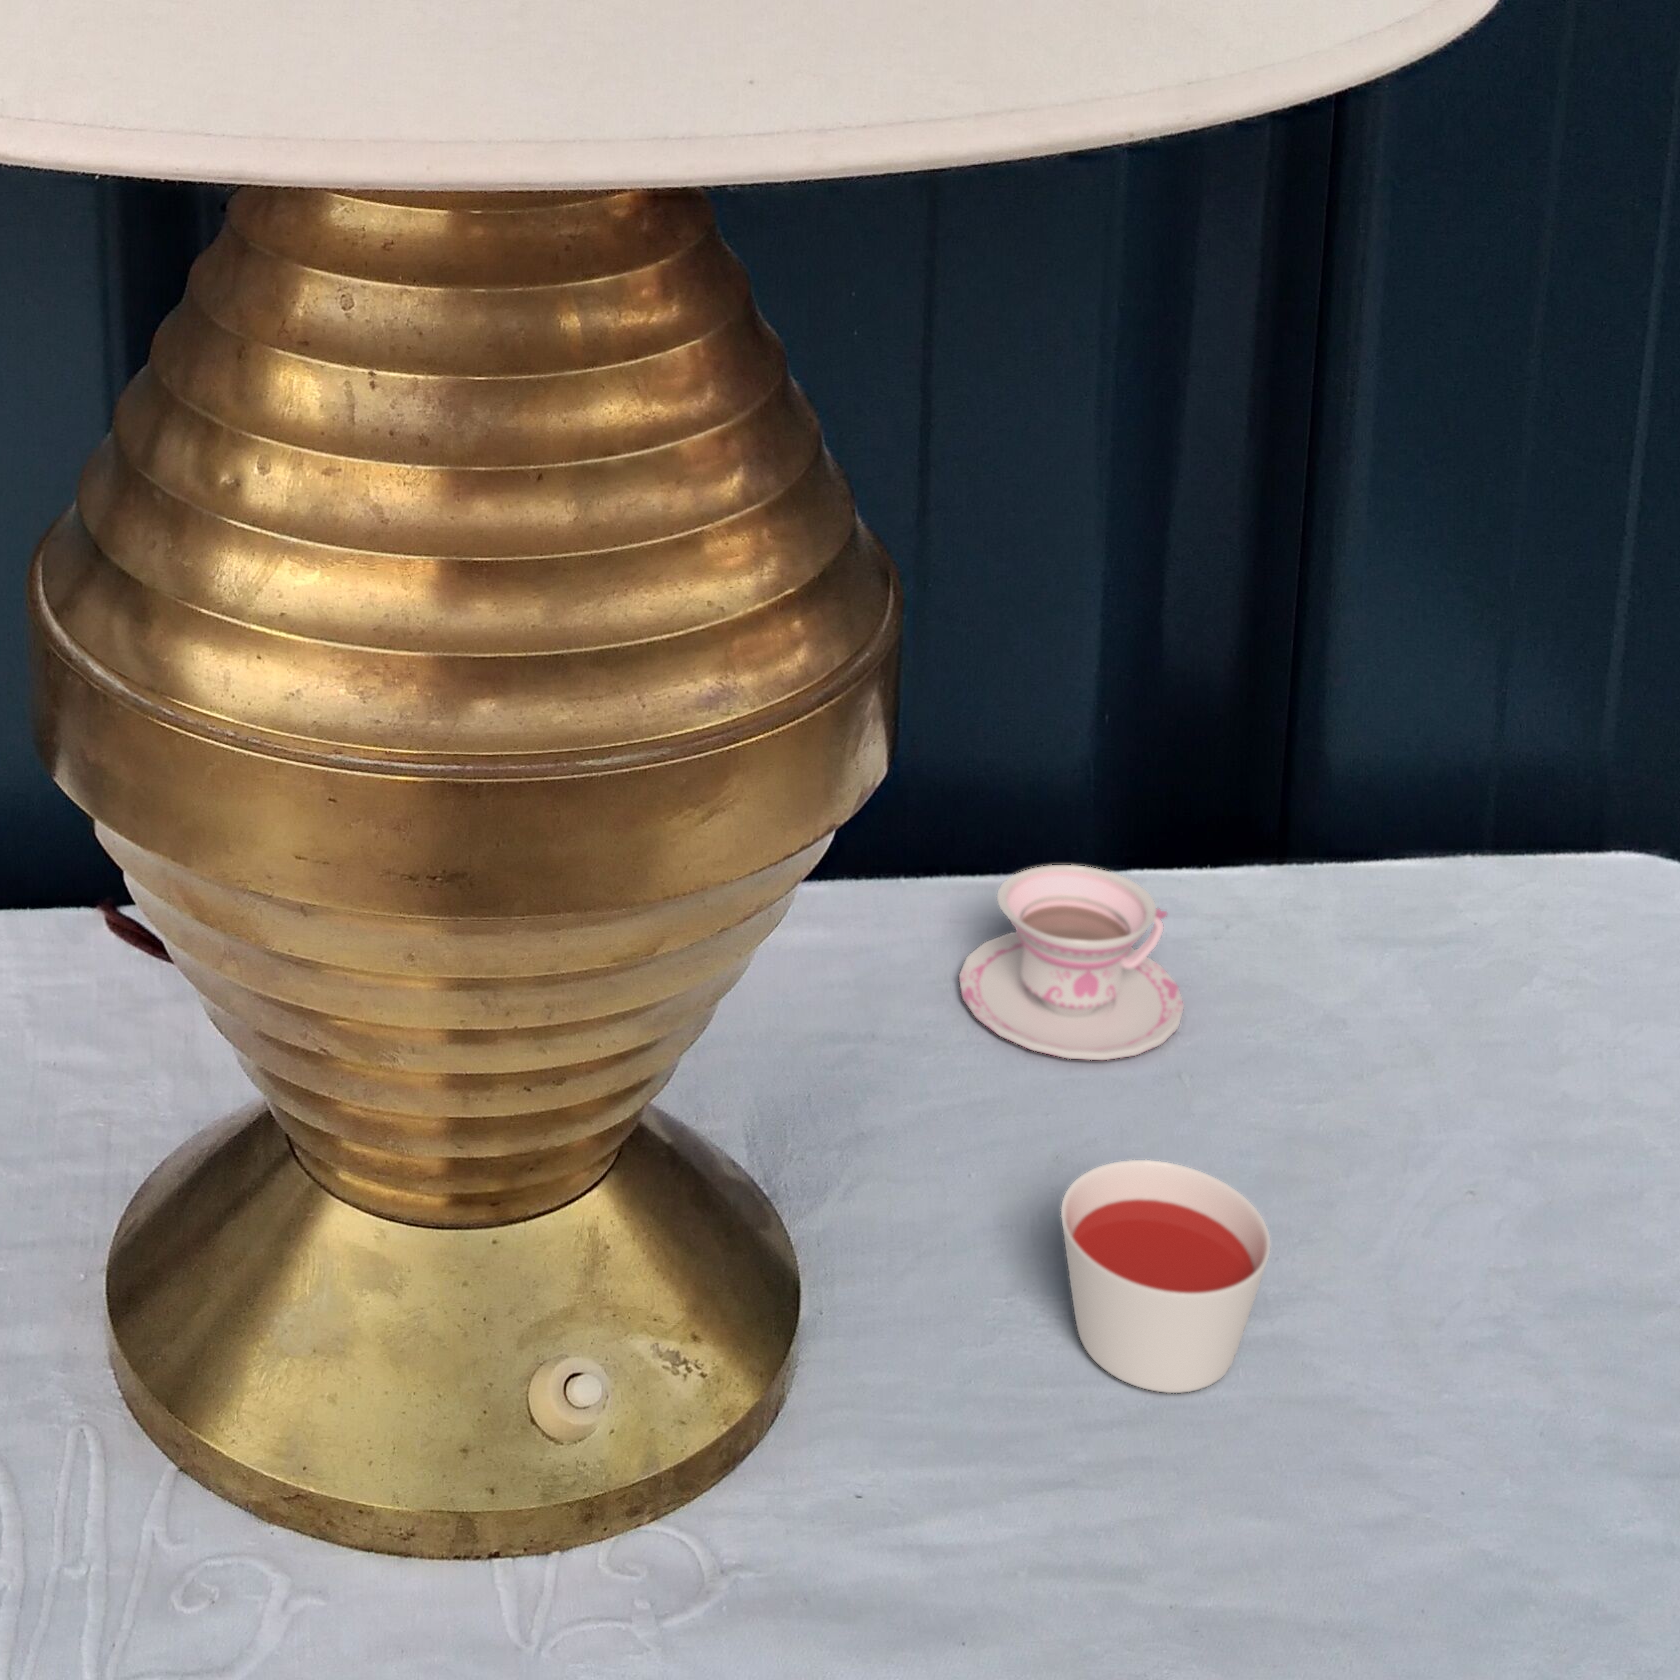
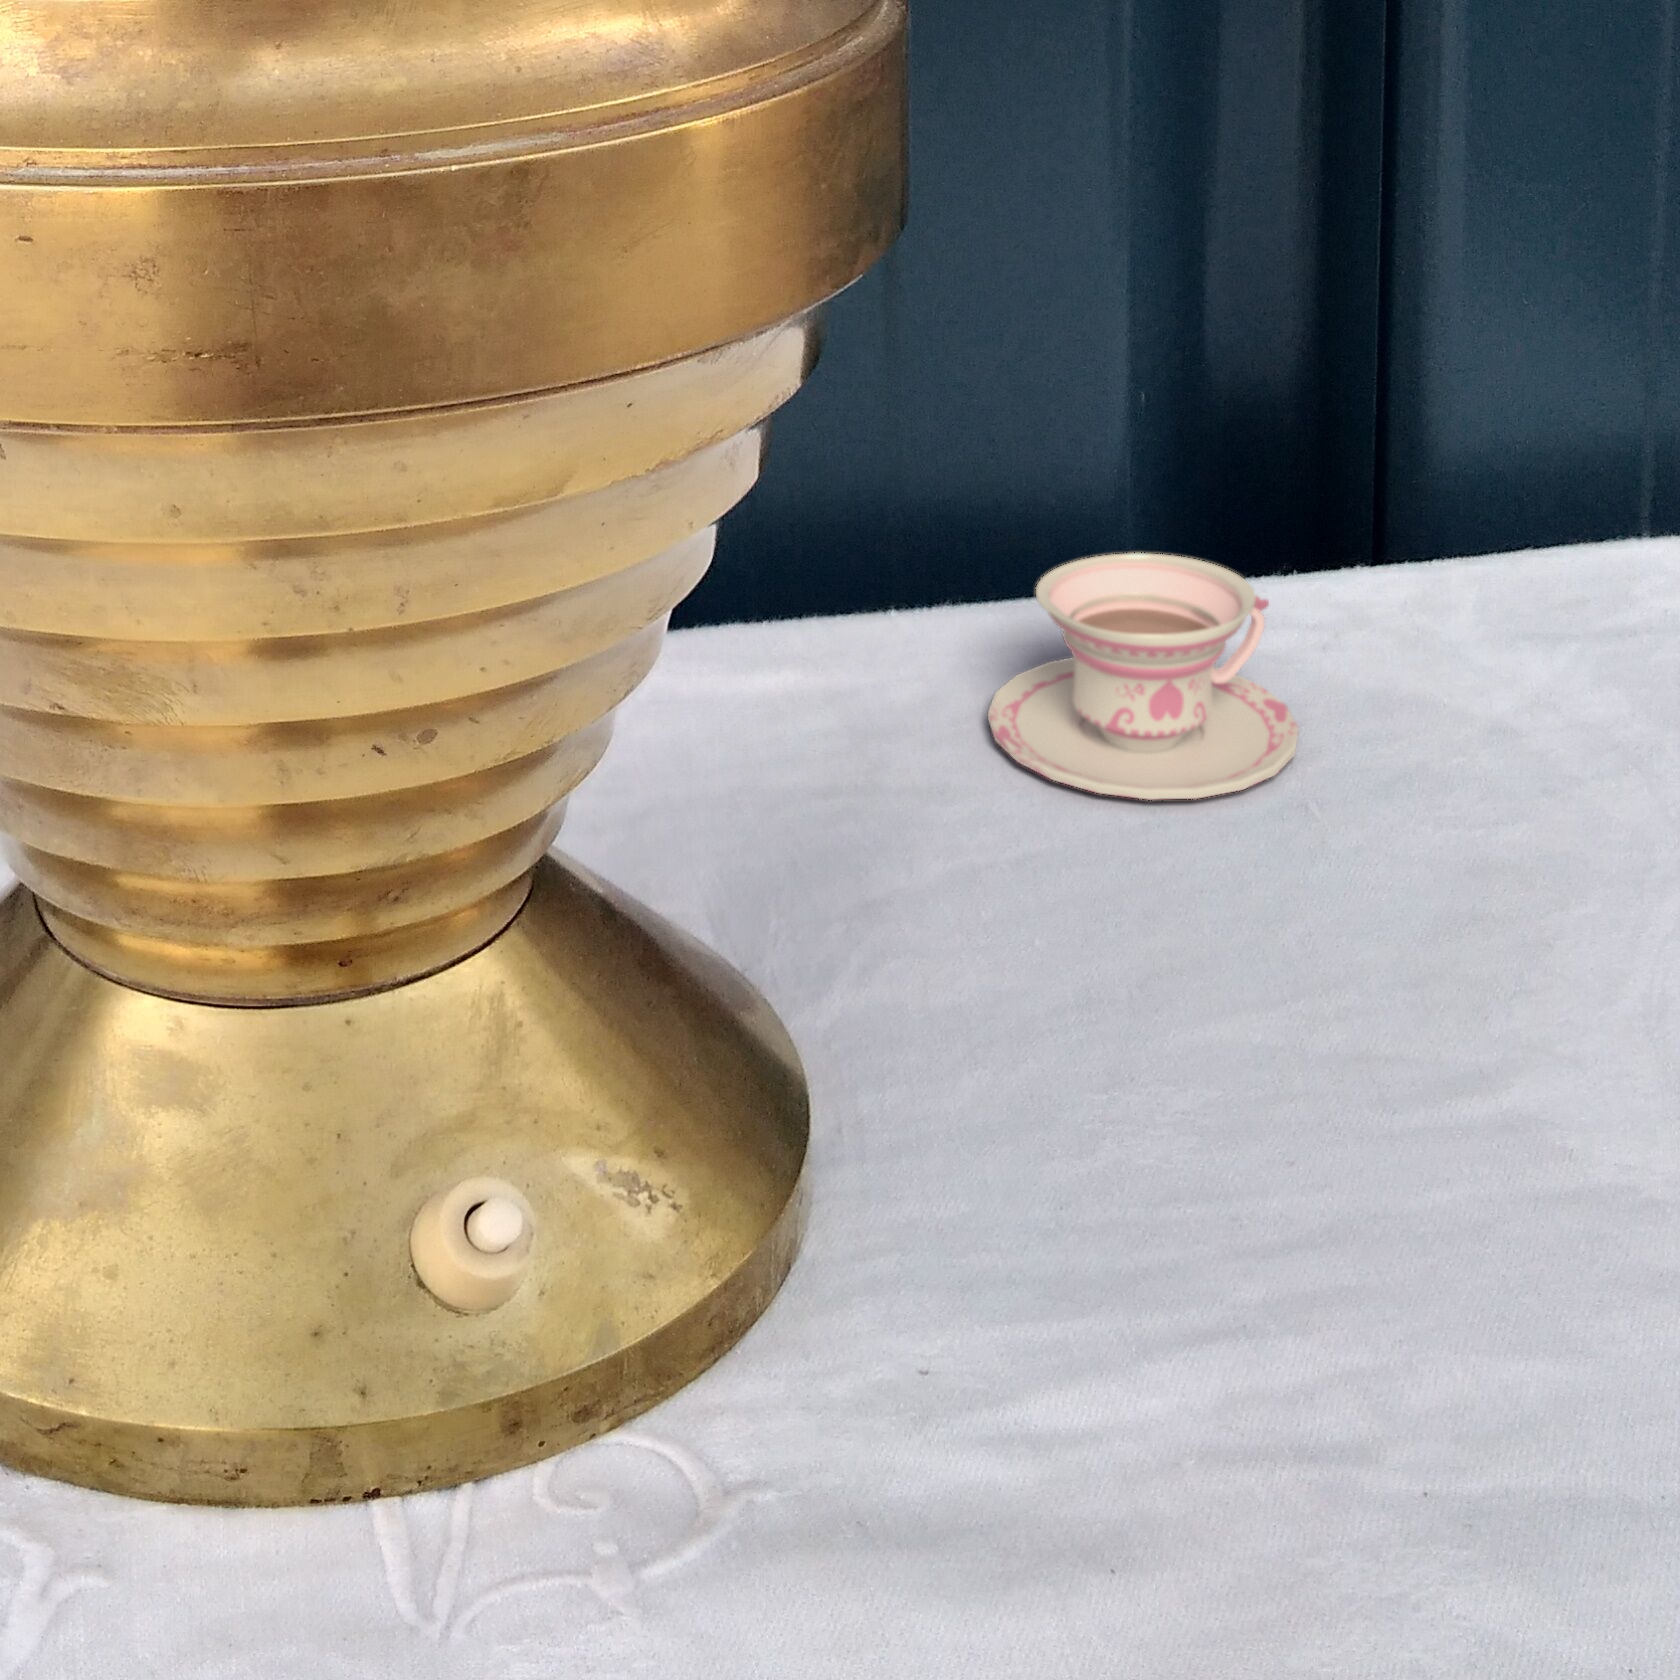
candle: present [1061,1160,1270,1393] -> none [1183,878,1495,1197]

